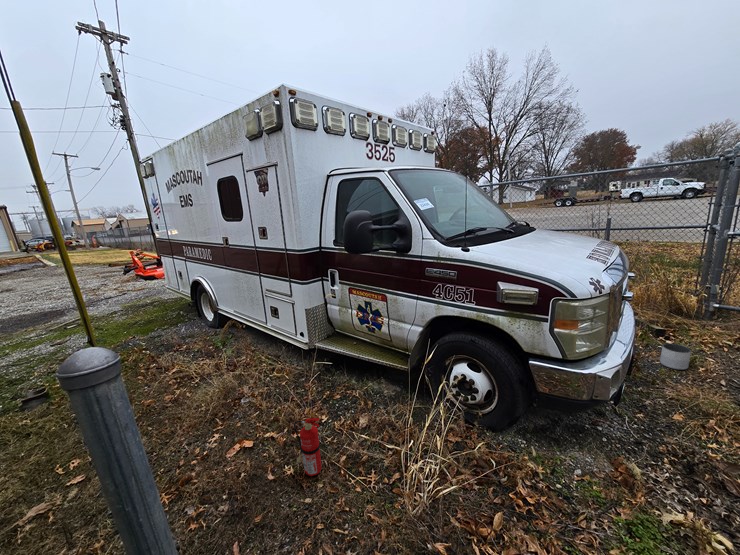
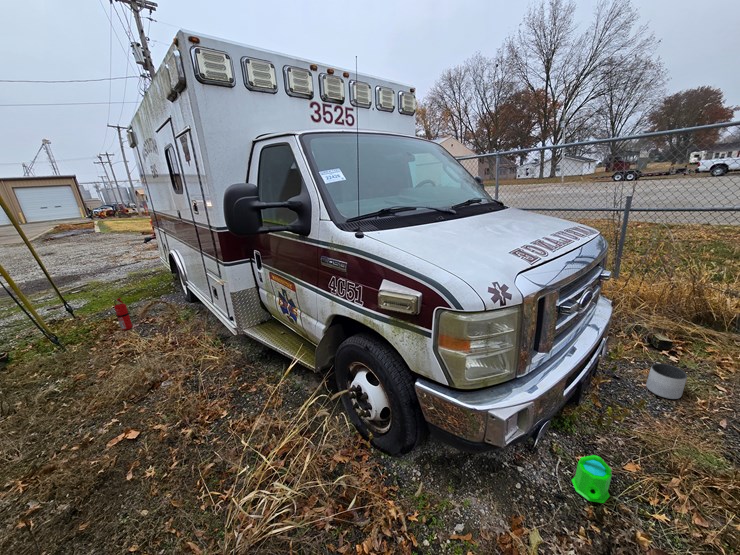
watering can: none [639,406,672,442] -> present [572,455,612,503]
fire extinguisher: present [294,413,322,476] -> present [114,298,132,330]

